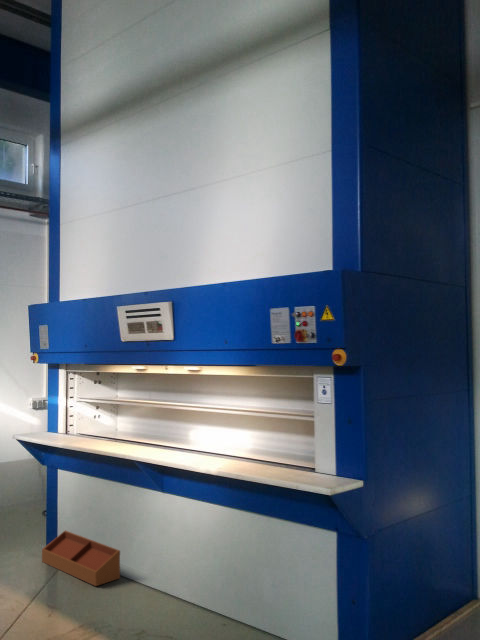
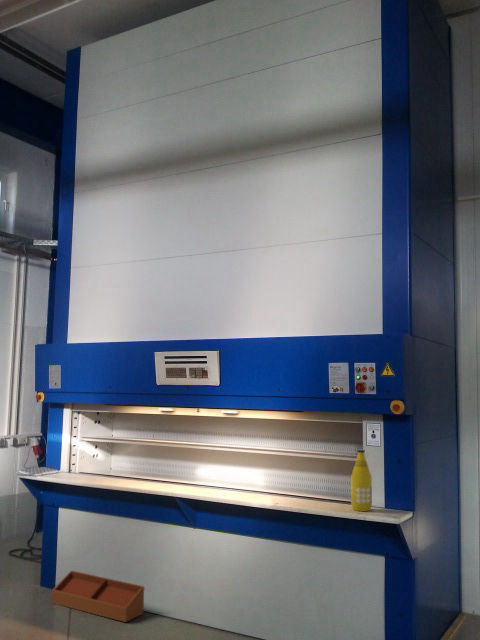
bottle: none [293,407,318,479] -> present [351,449,372,511]

